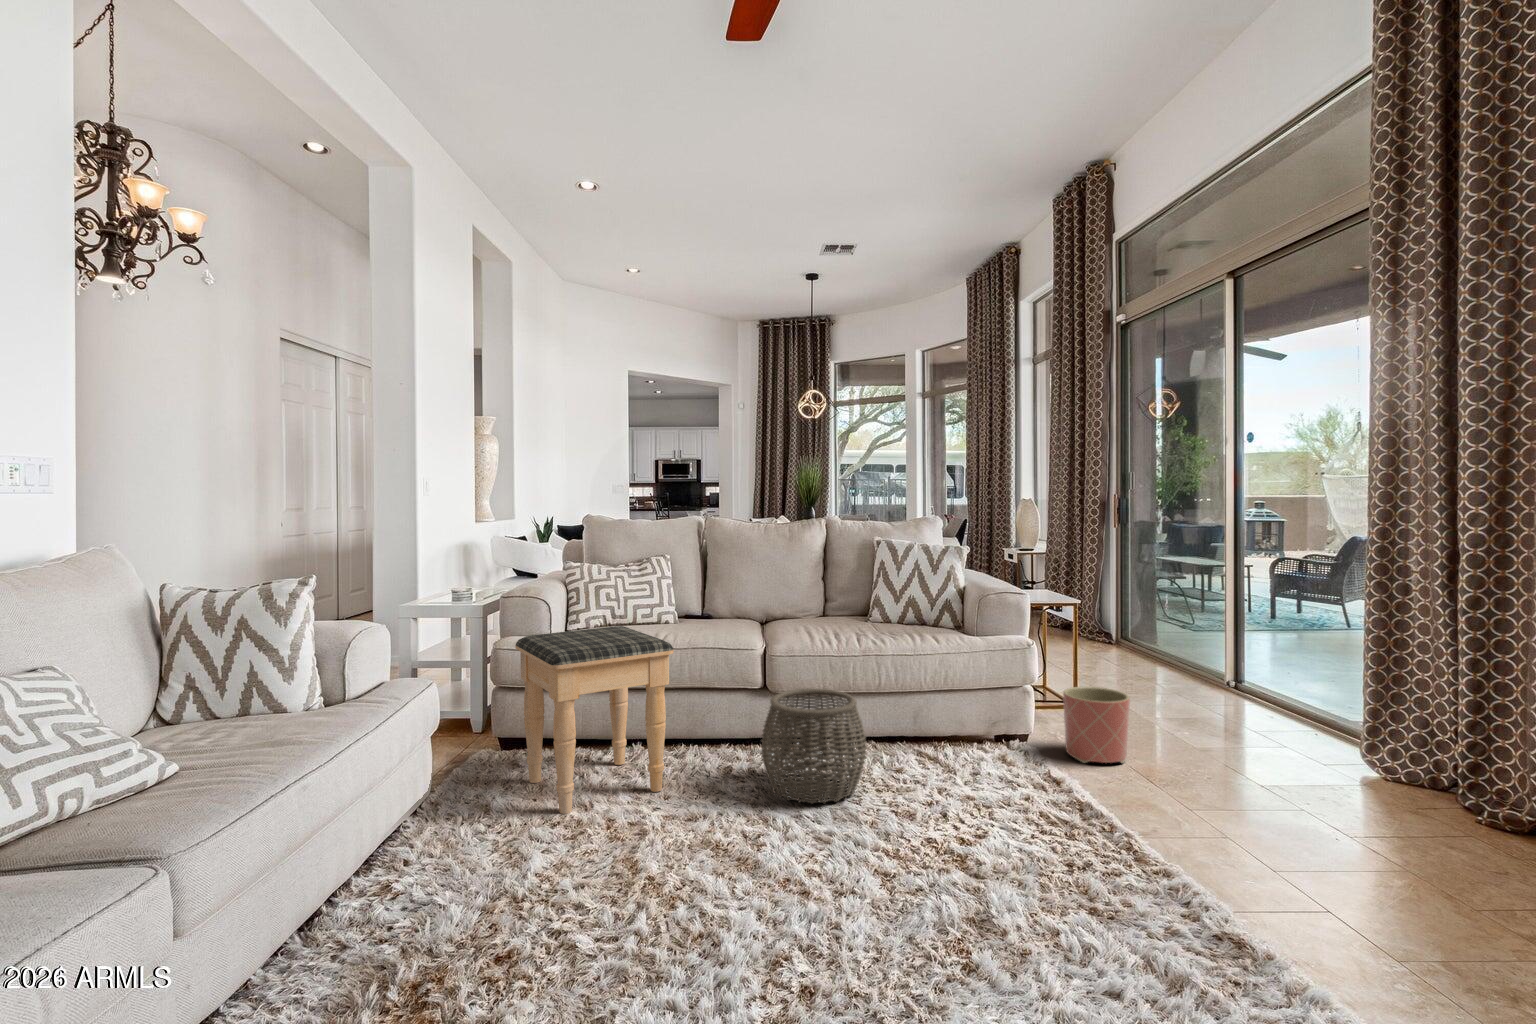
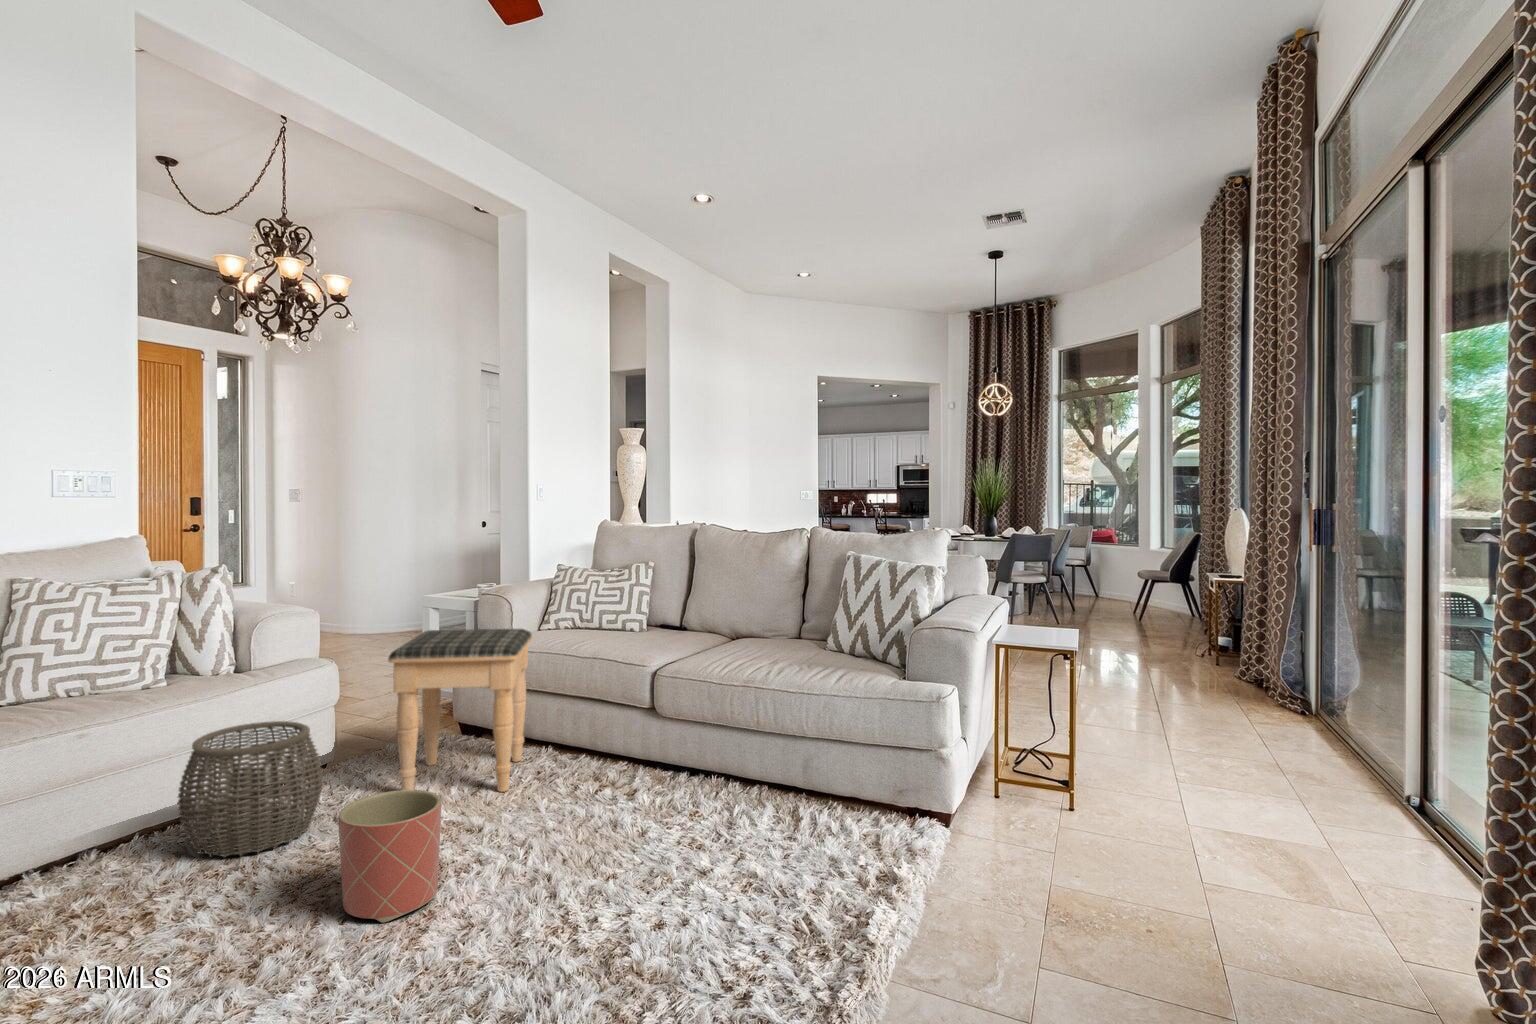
planter: present [1063,687,1130,764] -> present [338,790,441,923]
woven basket: present [761,689,867,804] -> present [178,721,323,857]

